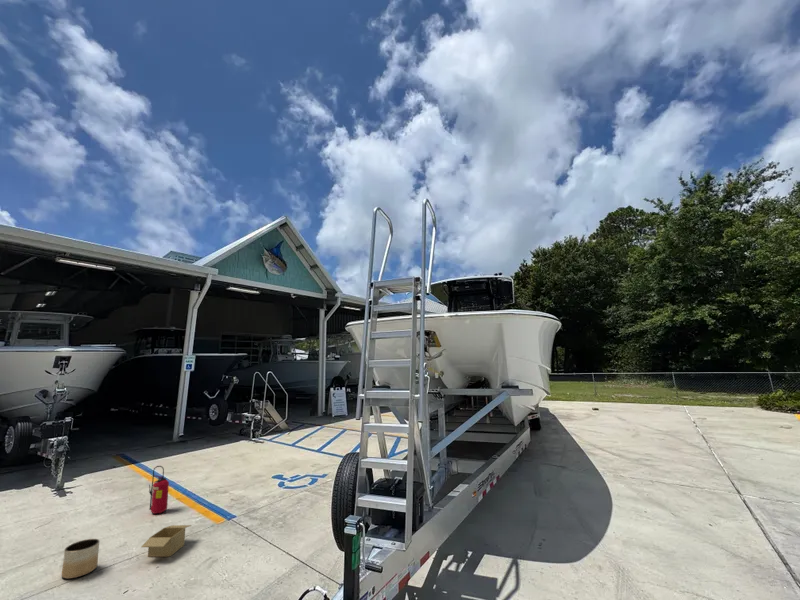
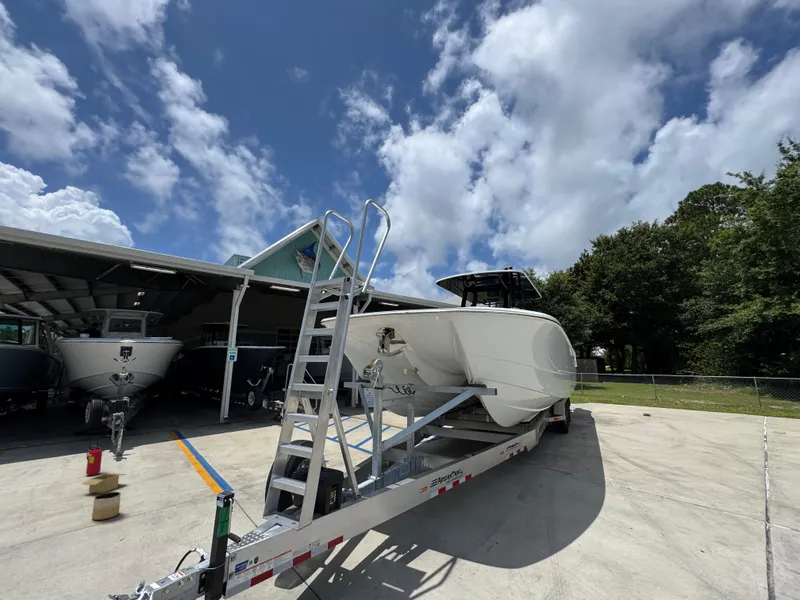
fire extinguisher: present [149,466,169,514] -> present [86,437,102,475]
cardboard box: present [142,525,191,557] -> present [82,473,125,493]

